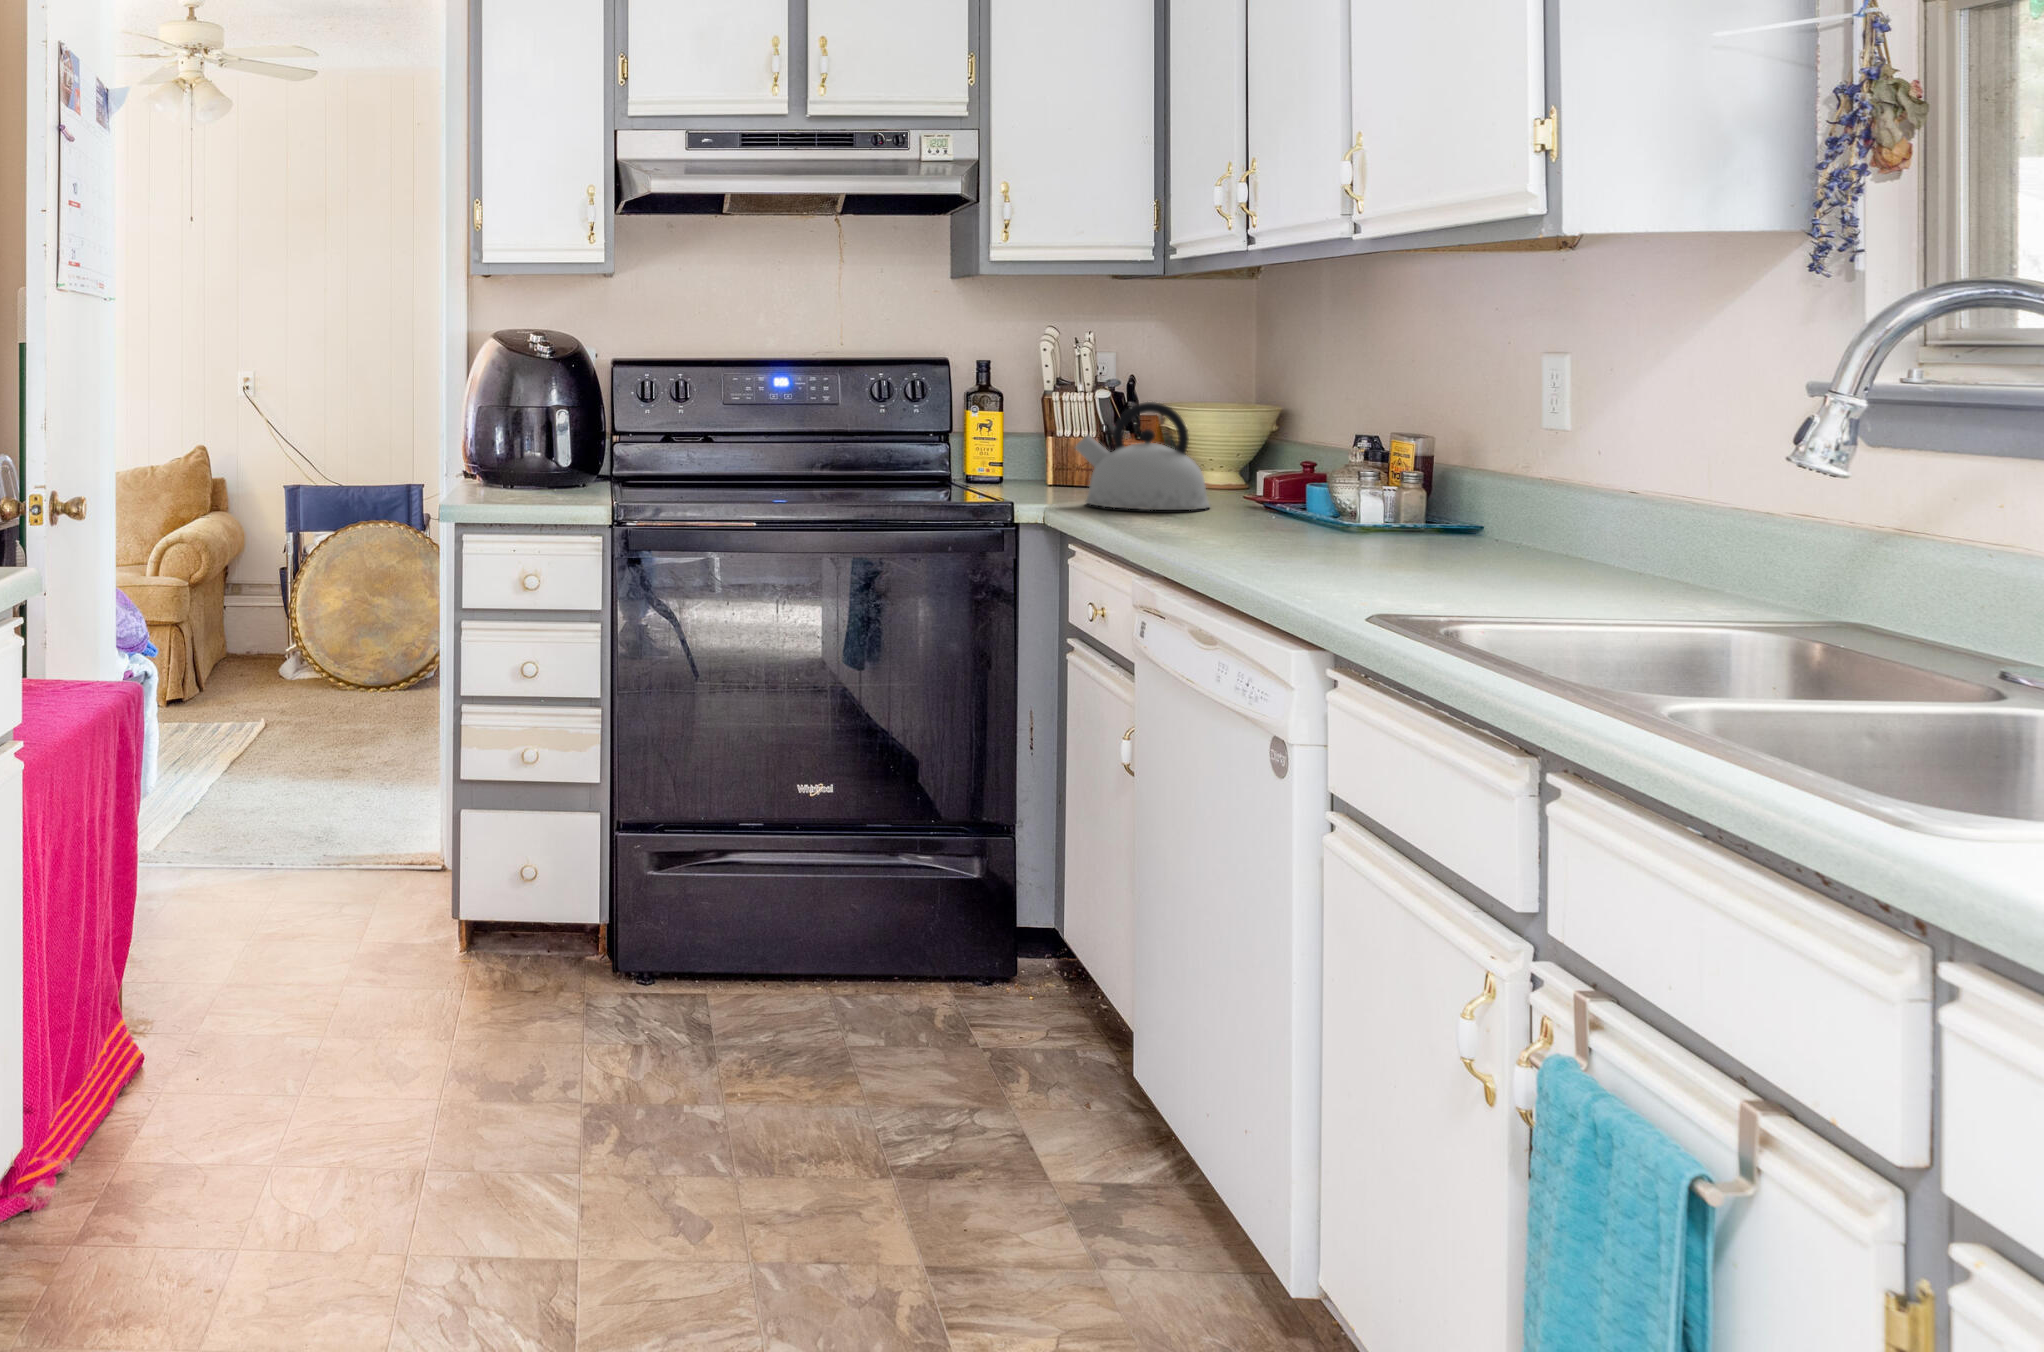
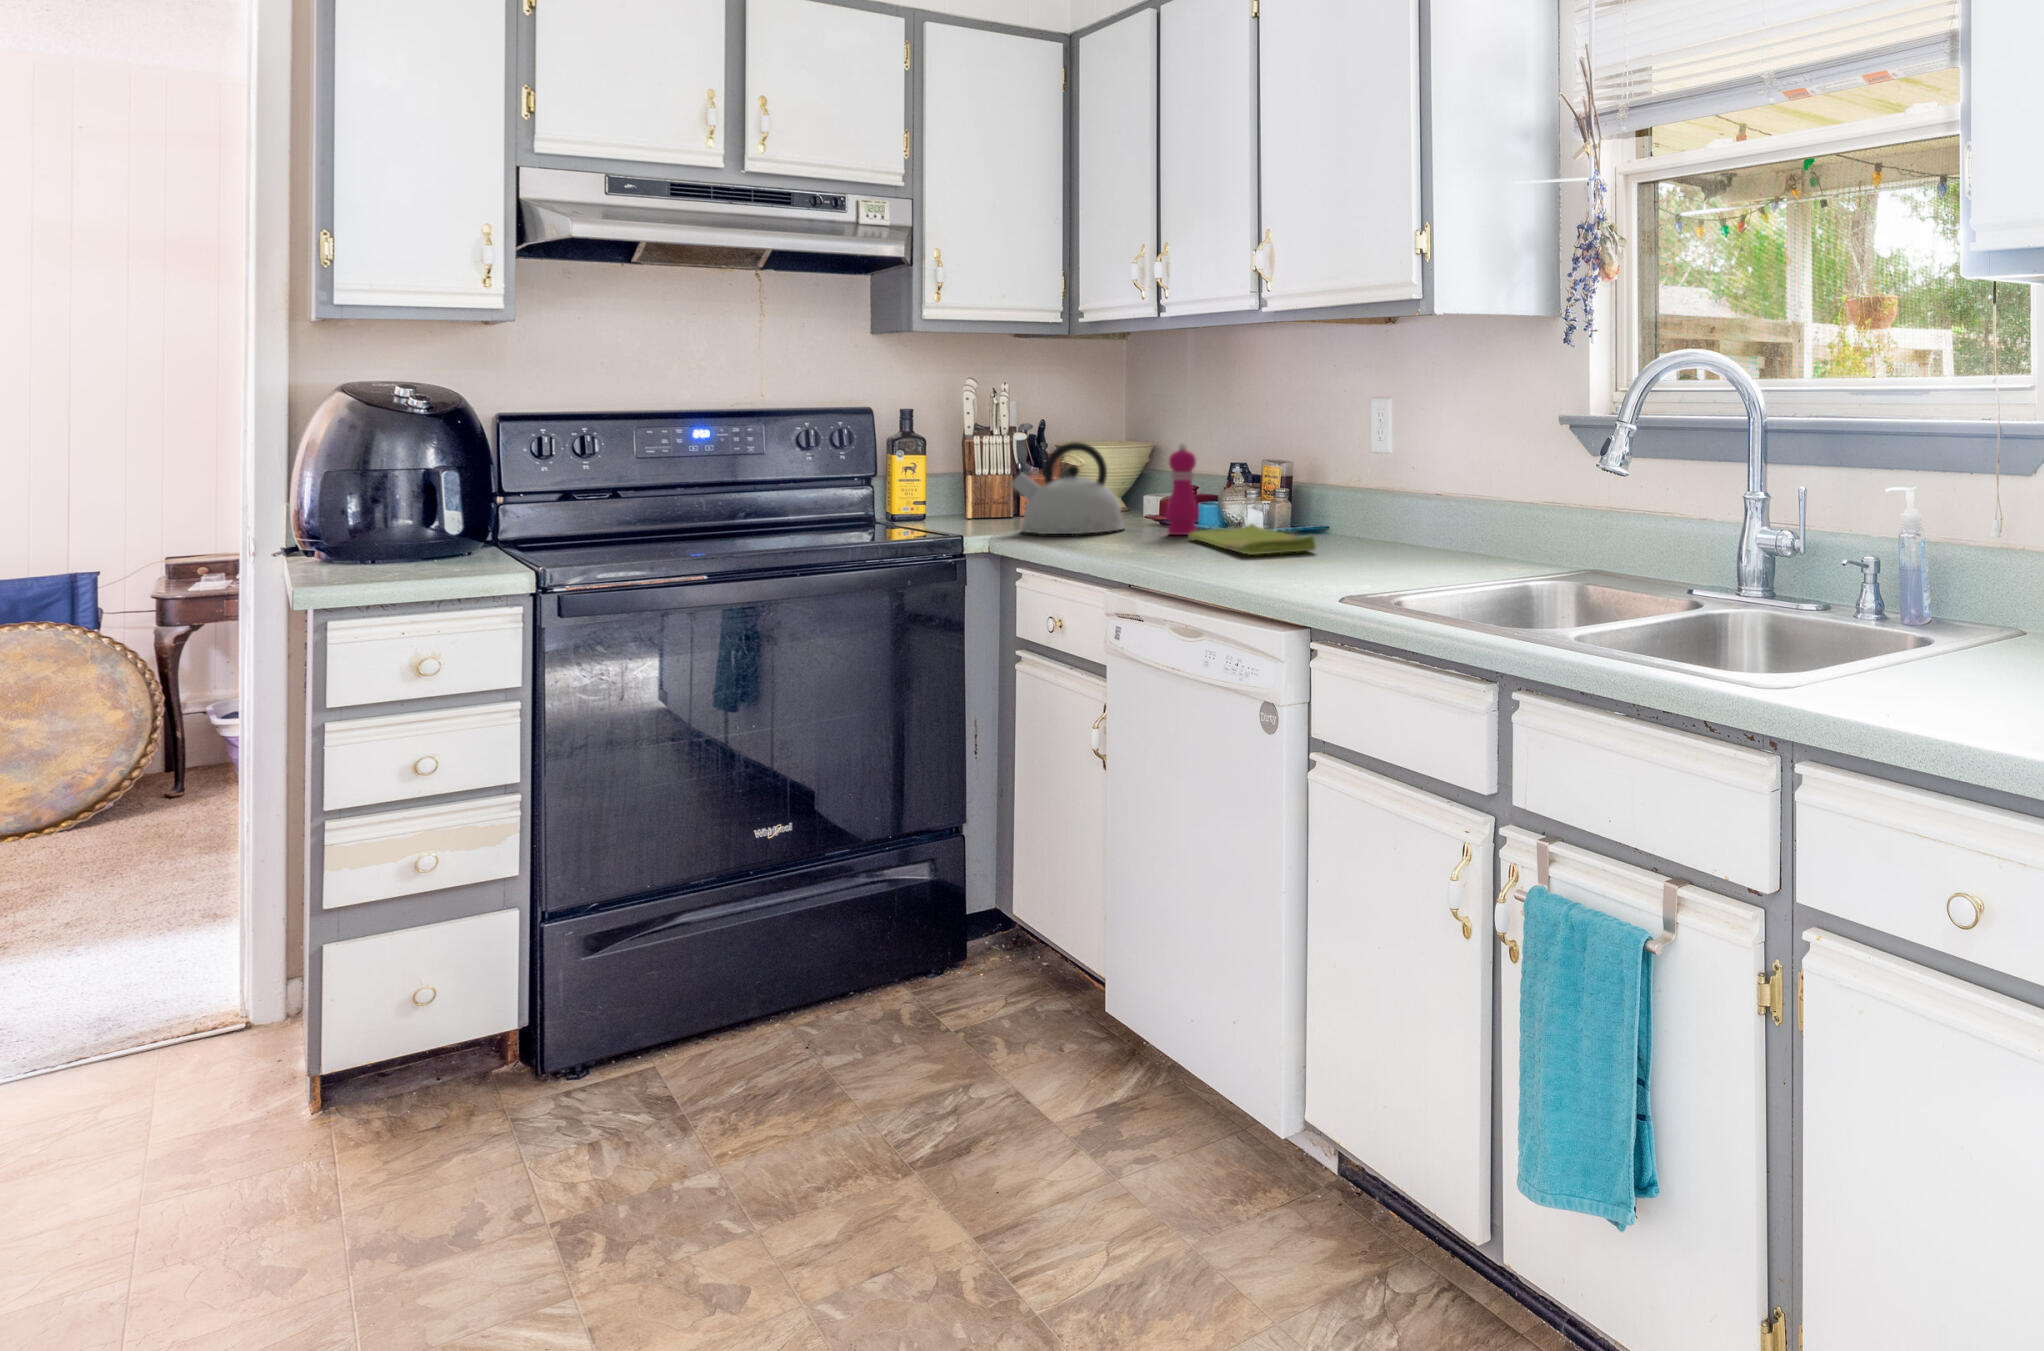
pepper mill: none [1252,407,1296,520] -> present [1166,443,1199,535]
dish towel: none [1273,511,1425,551] -> present [1188,524,1316,555]

